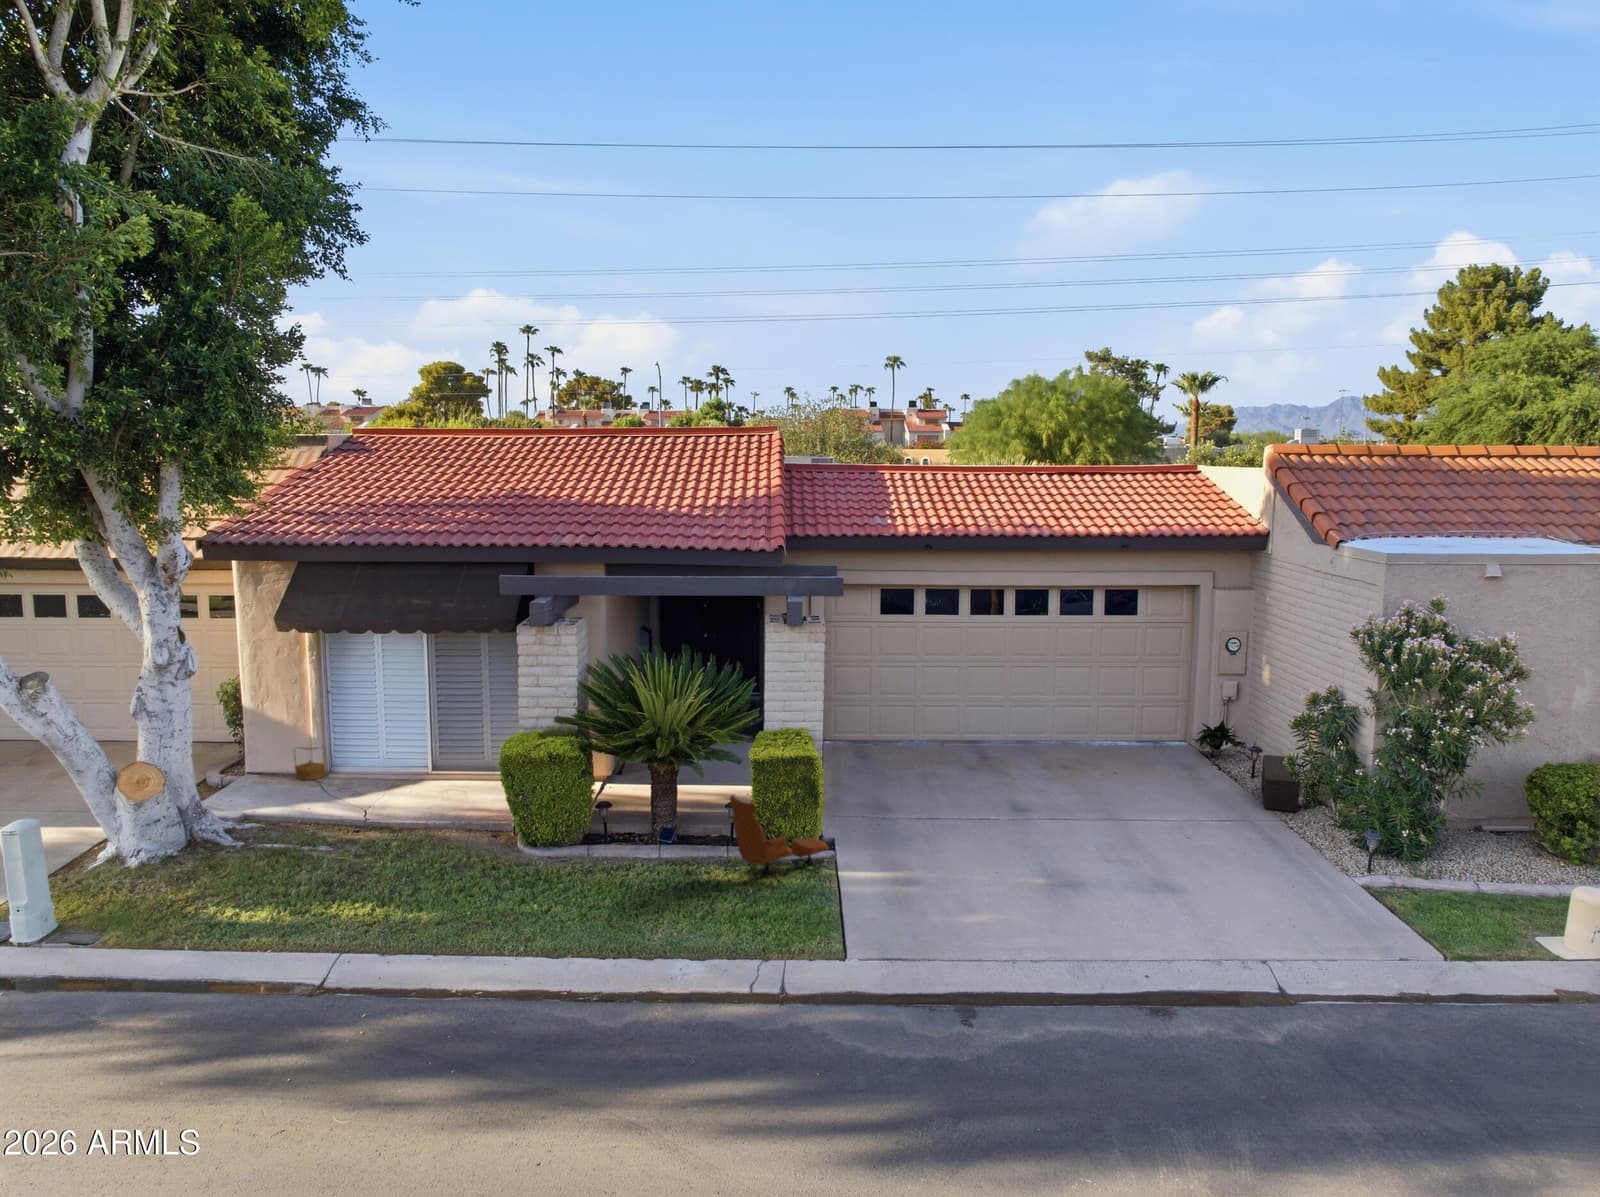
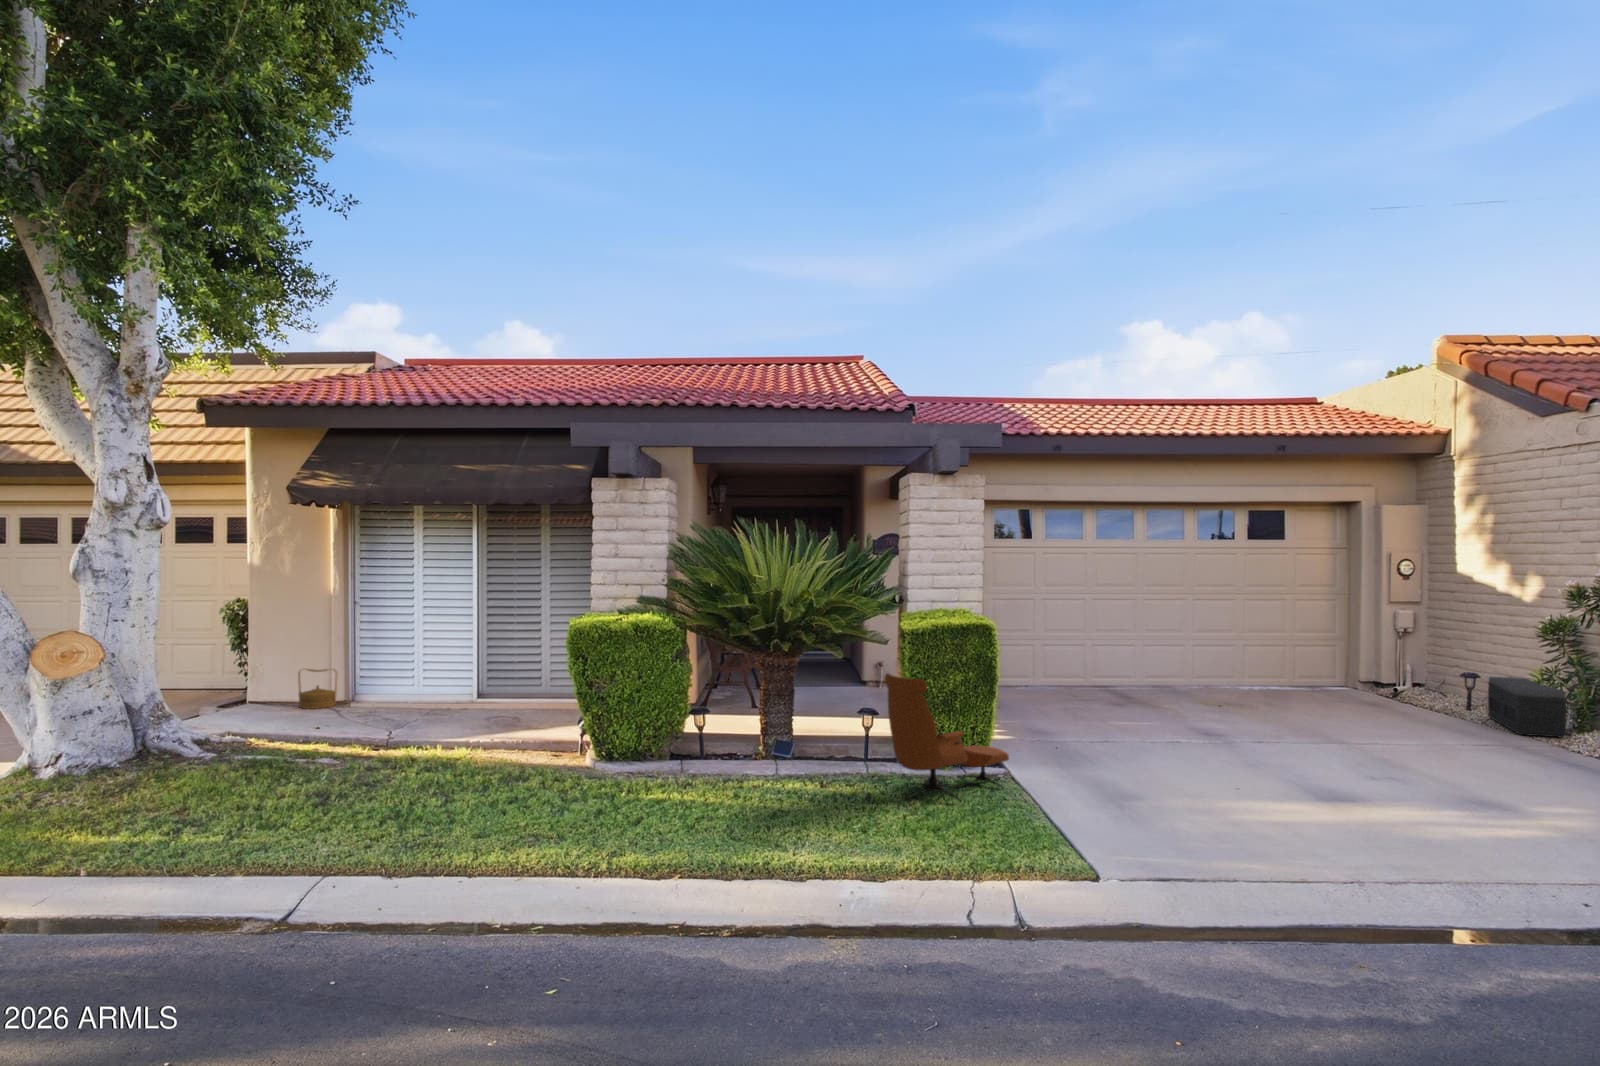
potted plant: present [1197,720,1240,756] -> none [1372,651,1429,694]

